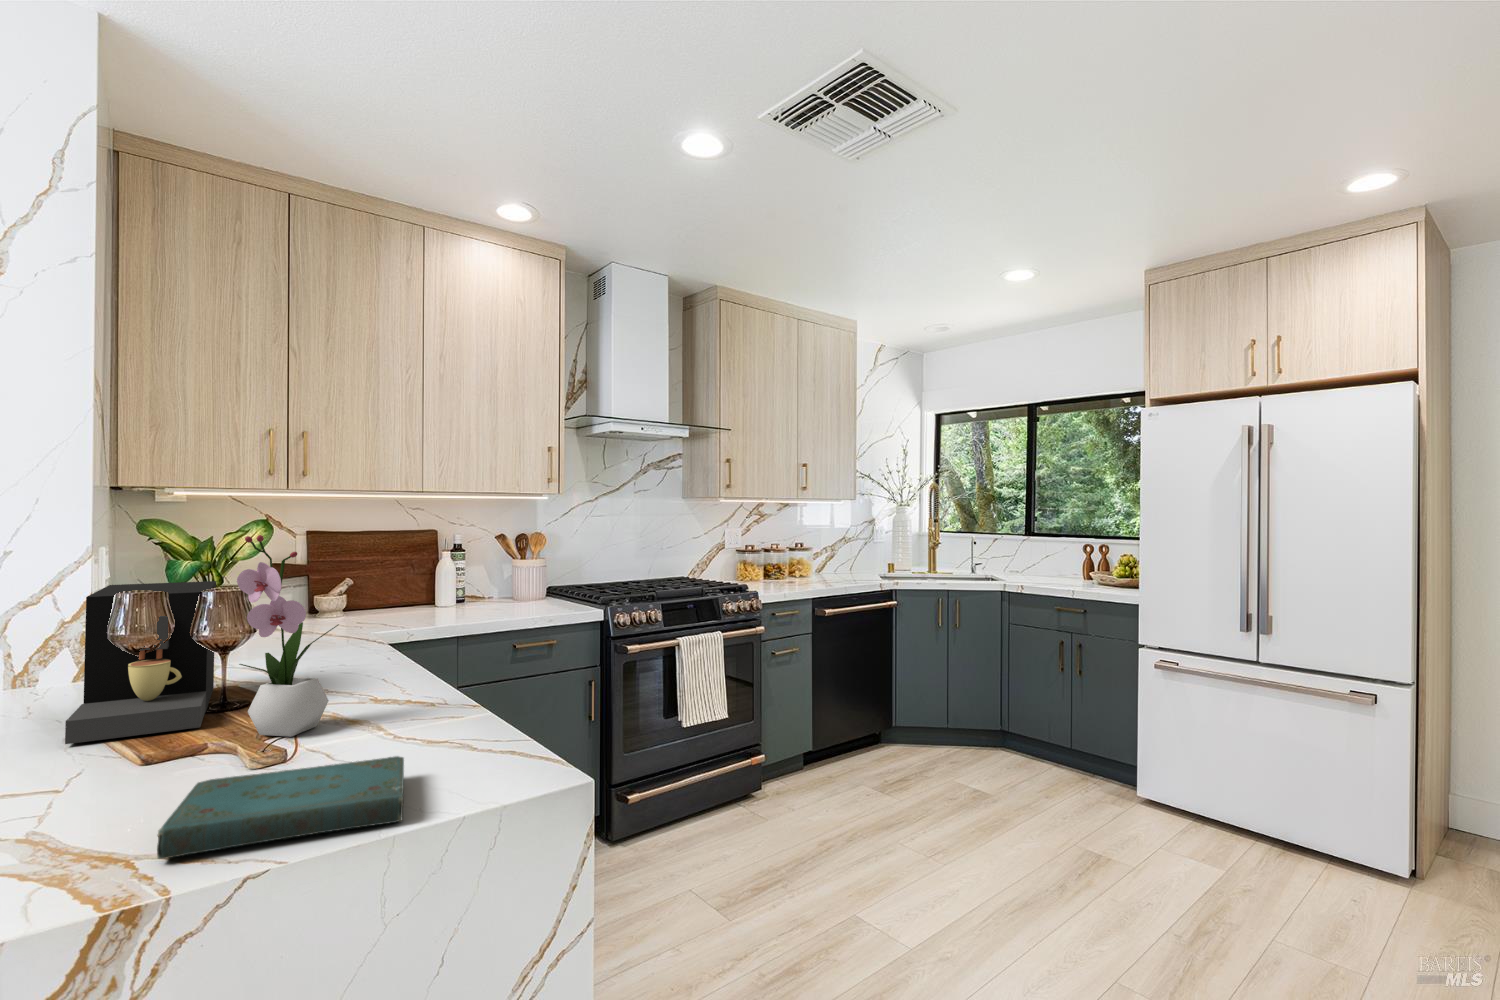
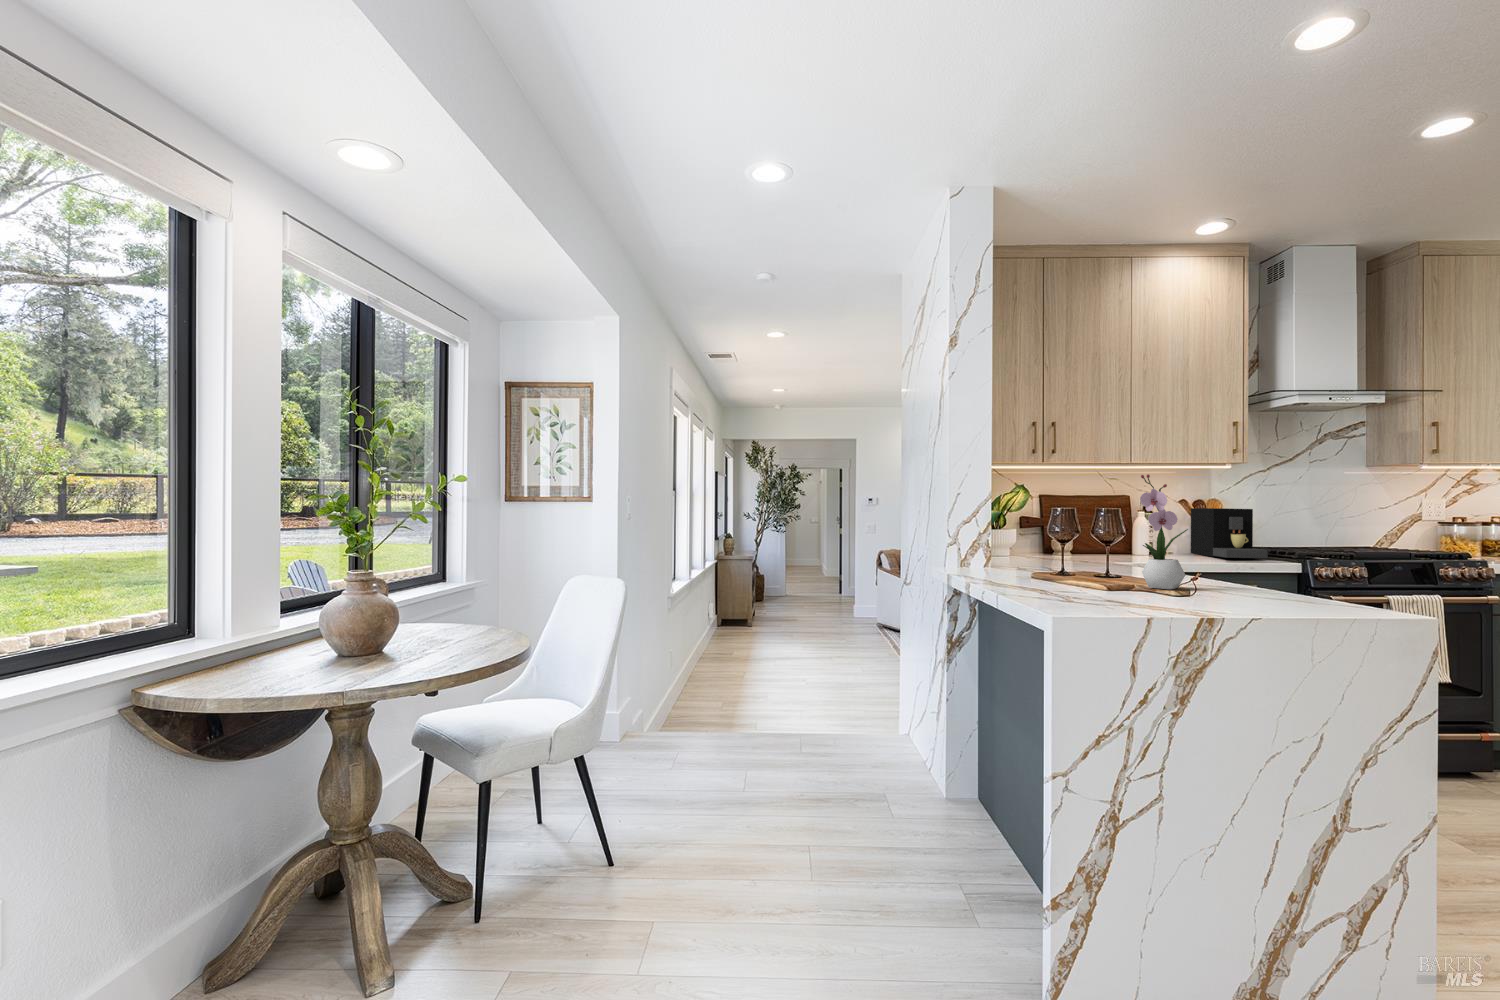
coffee maker: present [65,581,216,744] -> present [1191,508,1268,558]
book: present [157,756,404,859] -> none [1176,588,1320,614]

